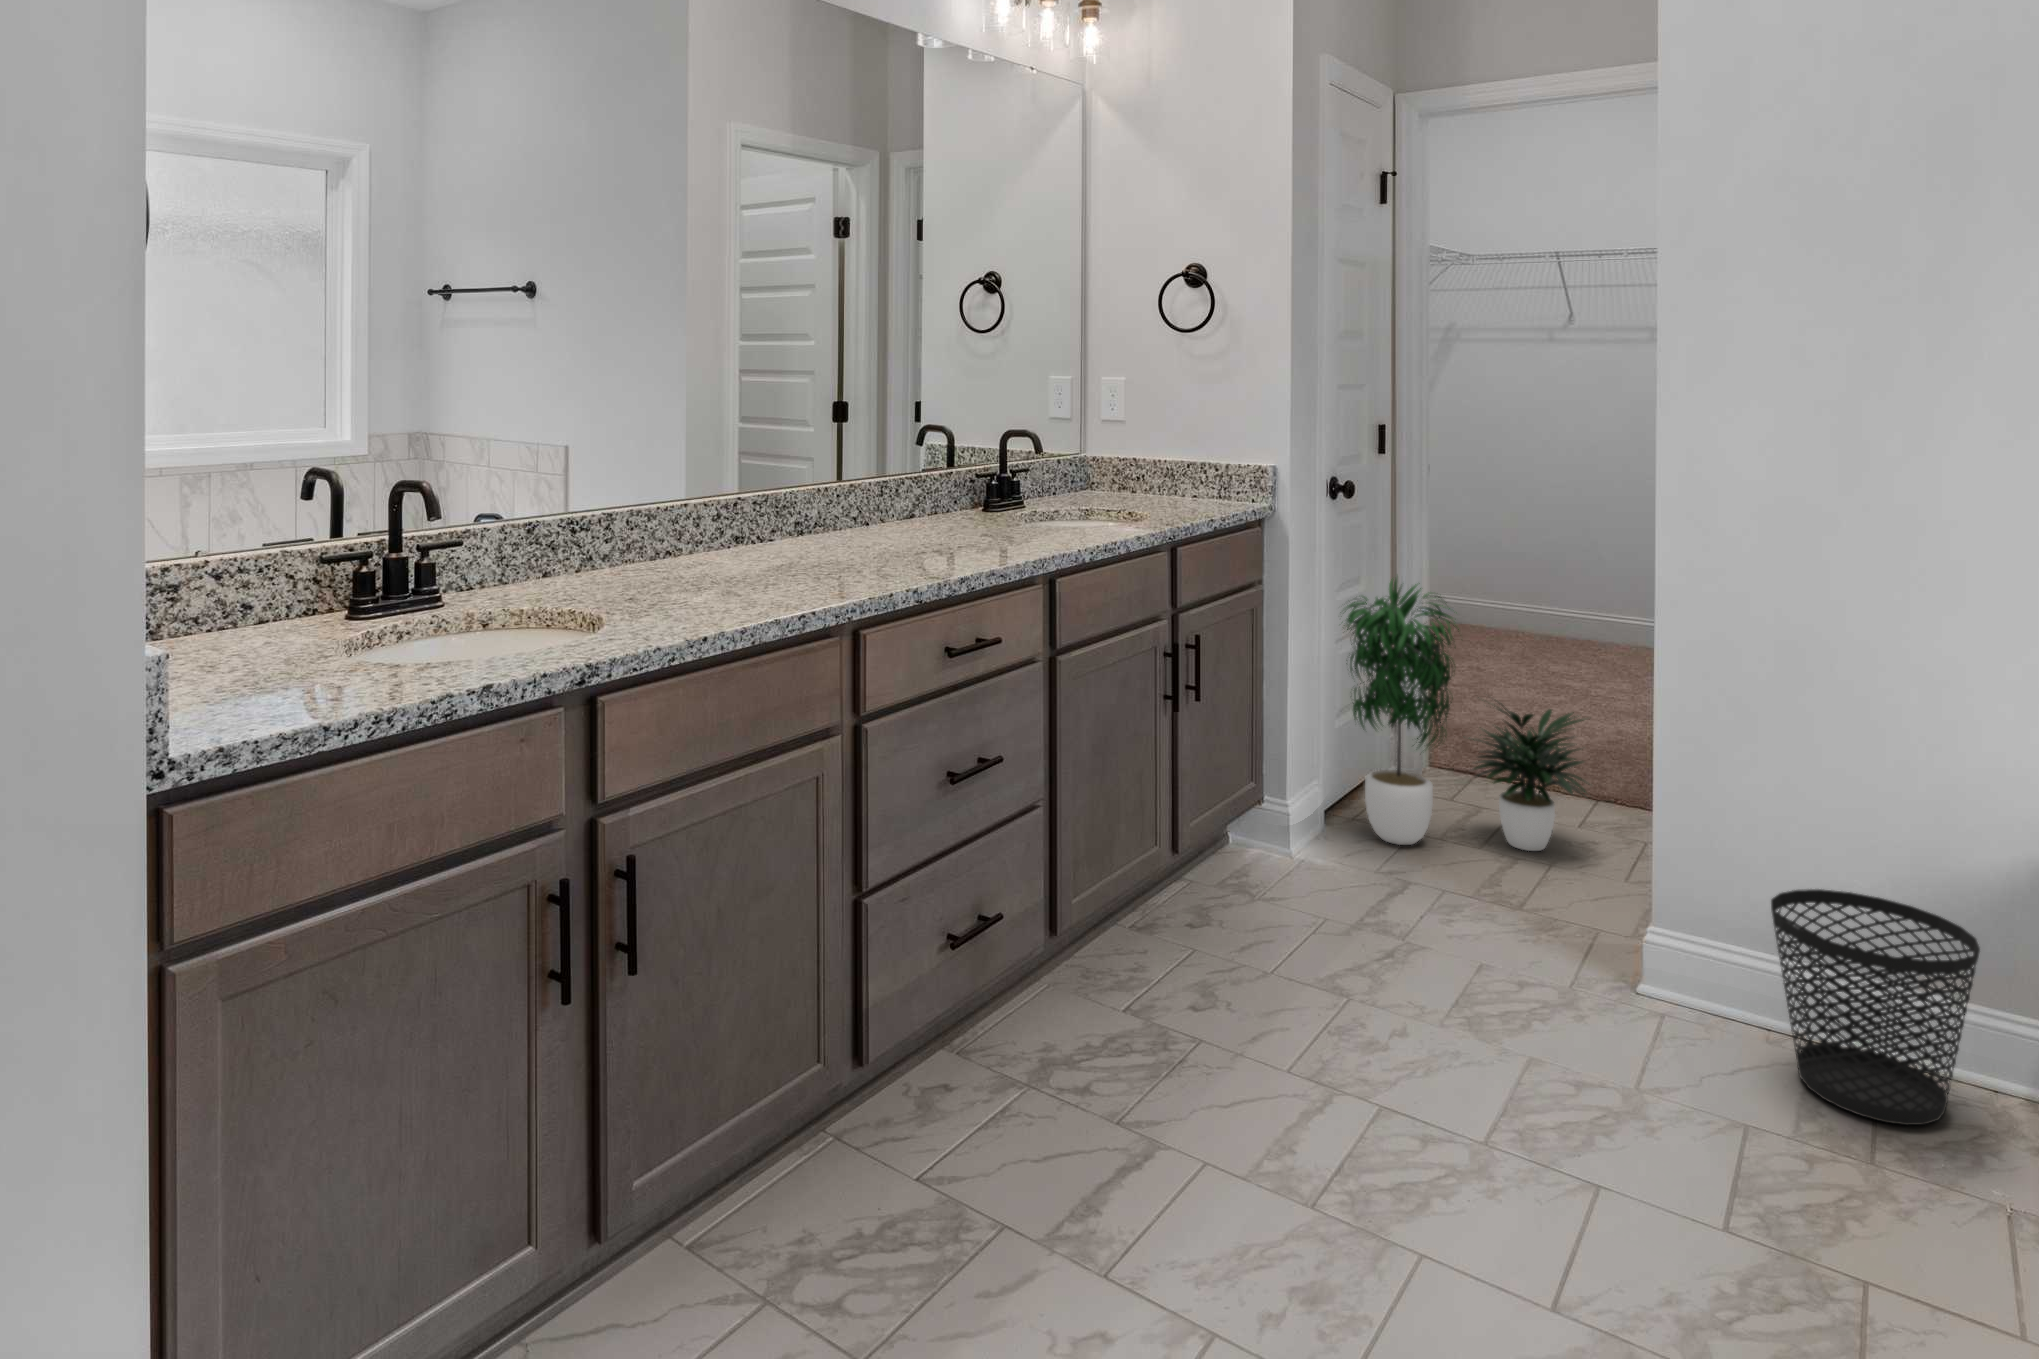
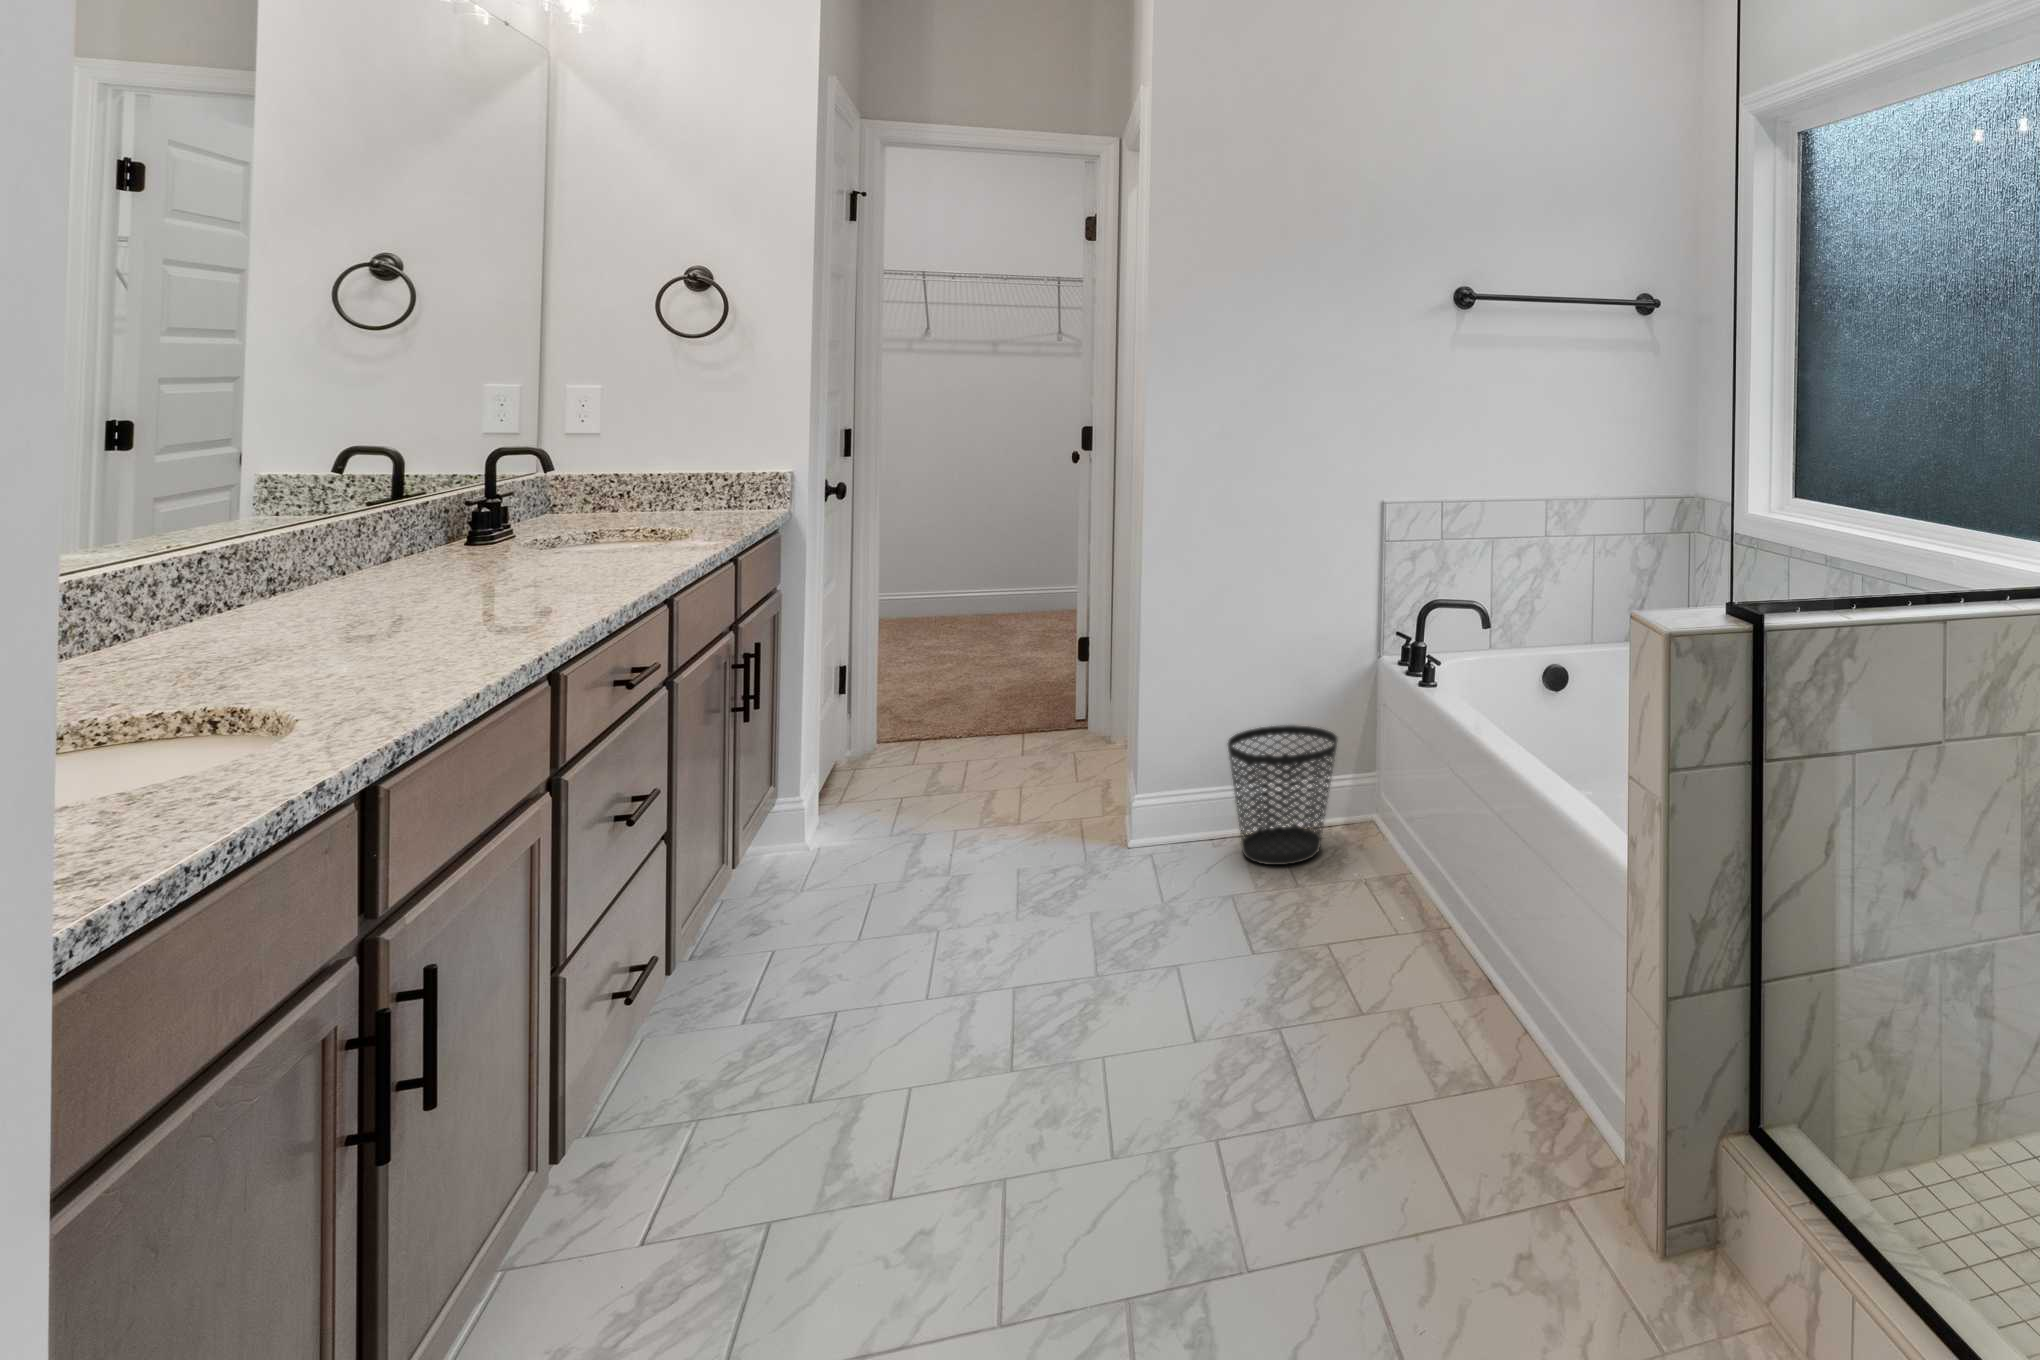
potted plant: present [1344,578,1586,851] -> none [837,562,1051,806]

